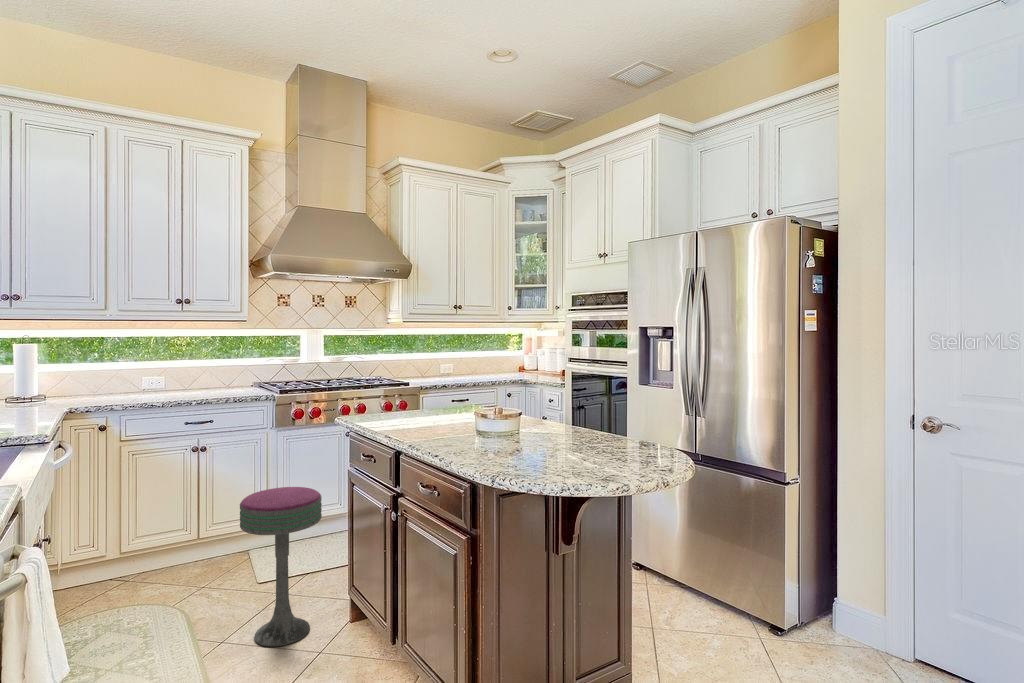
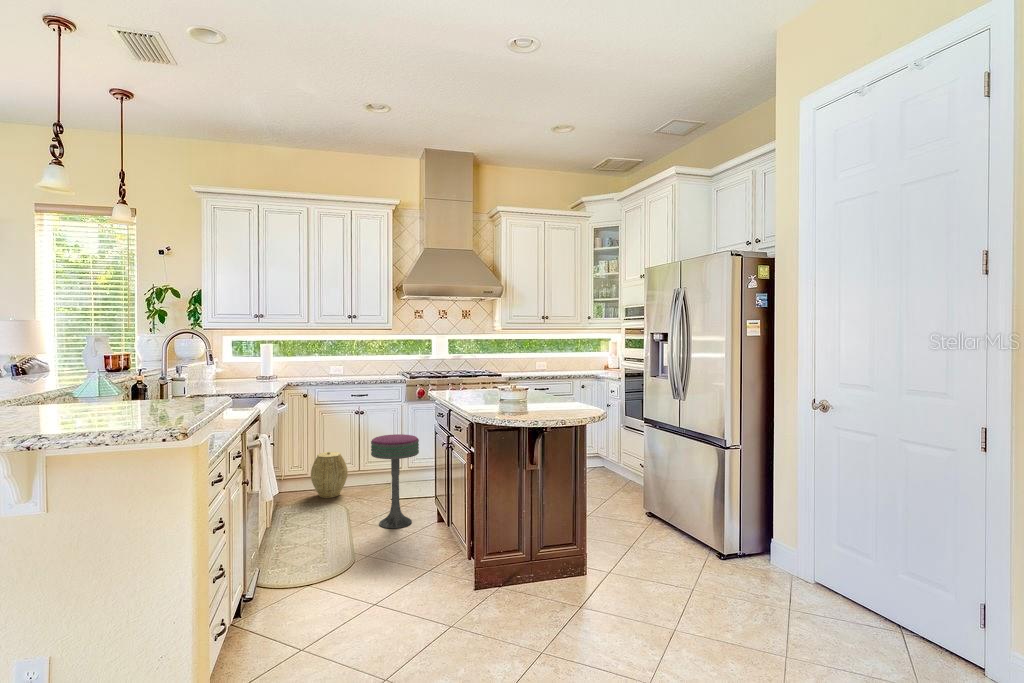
woven basket: none [115,515,182,593] -> present [311,452,348,498]

